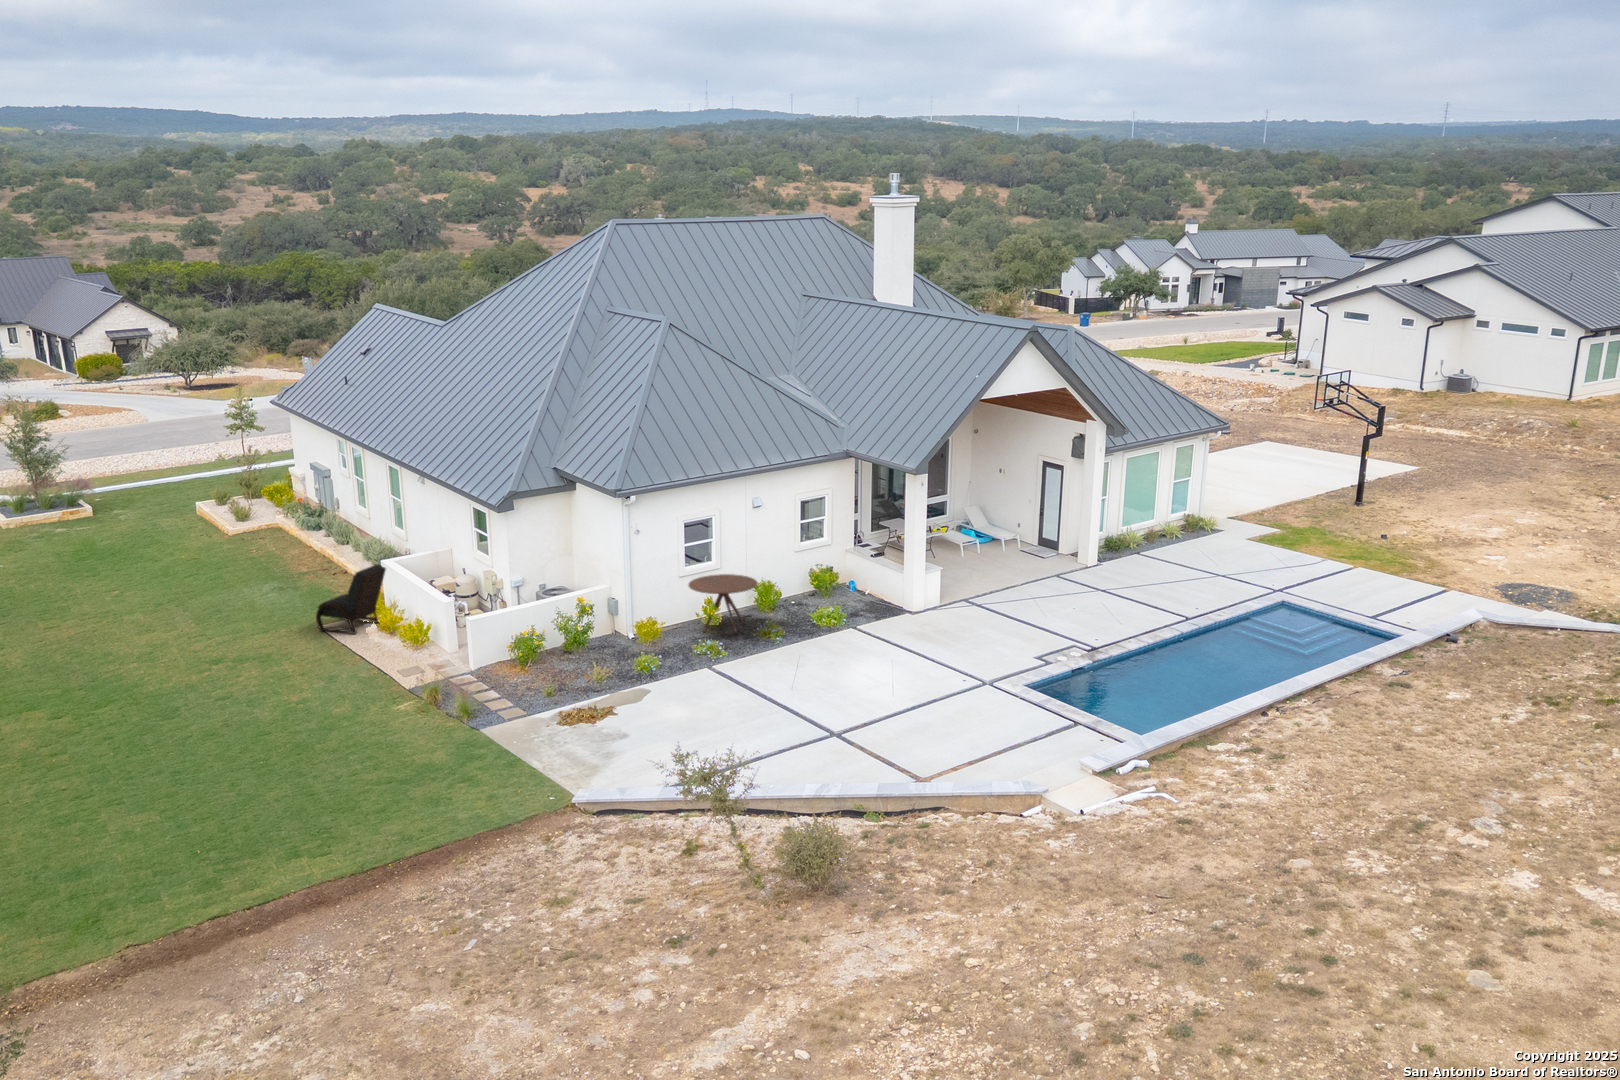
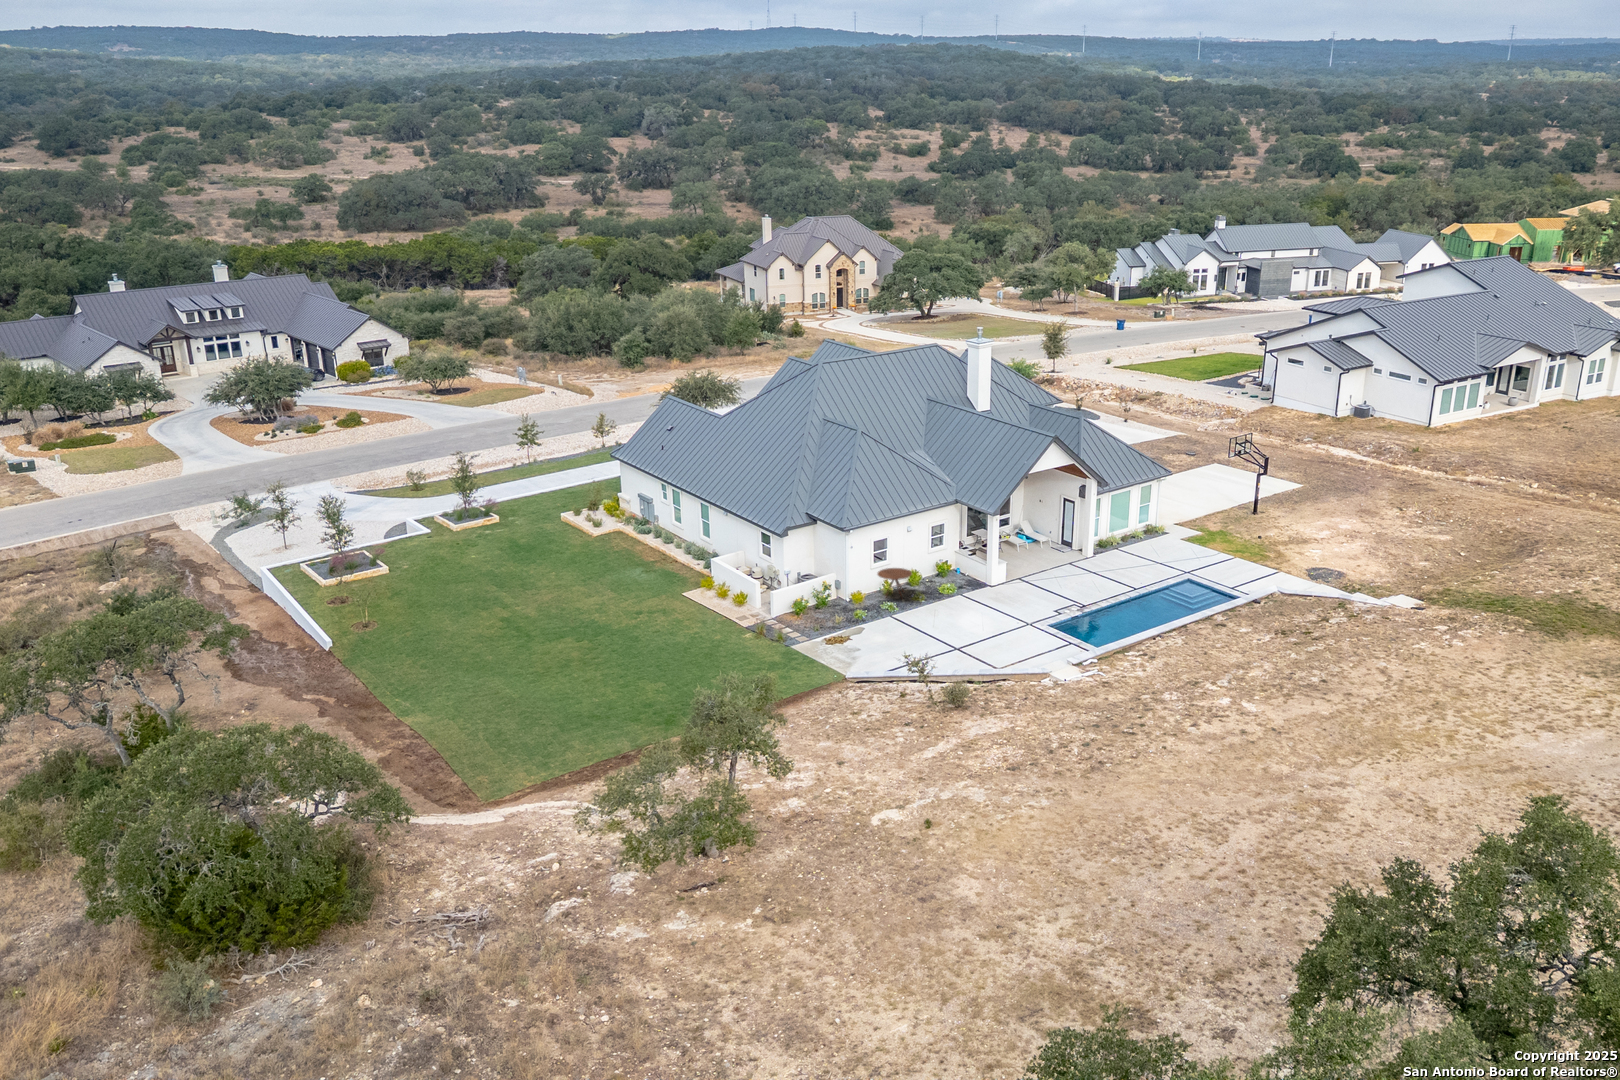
lounge chair: present [316,564,386,634] -> none [692,564,725,599]

